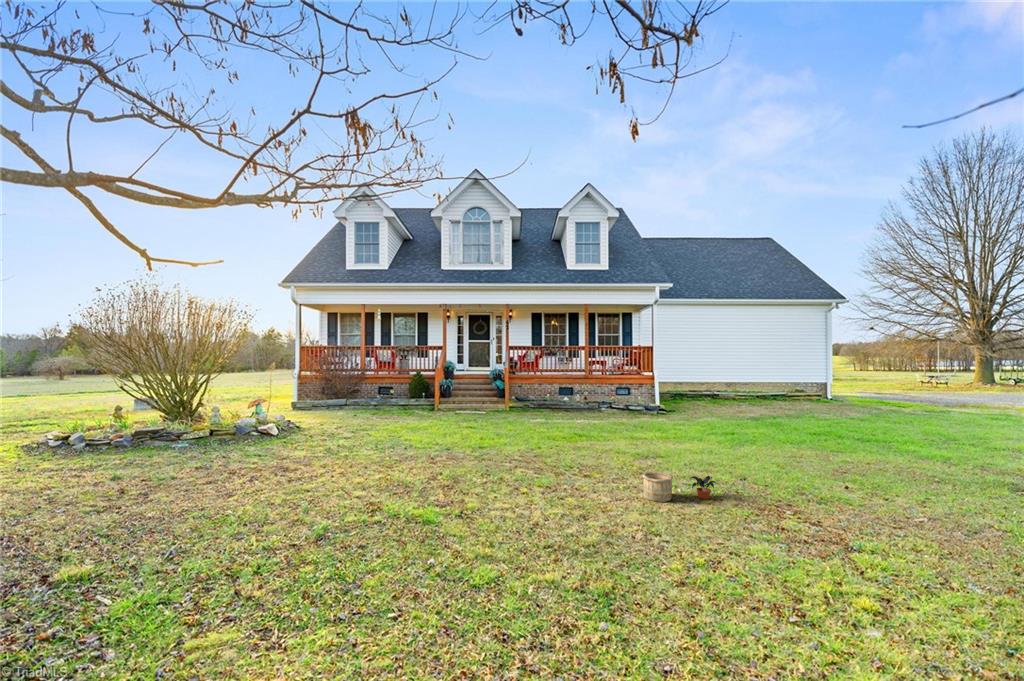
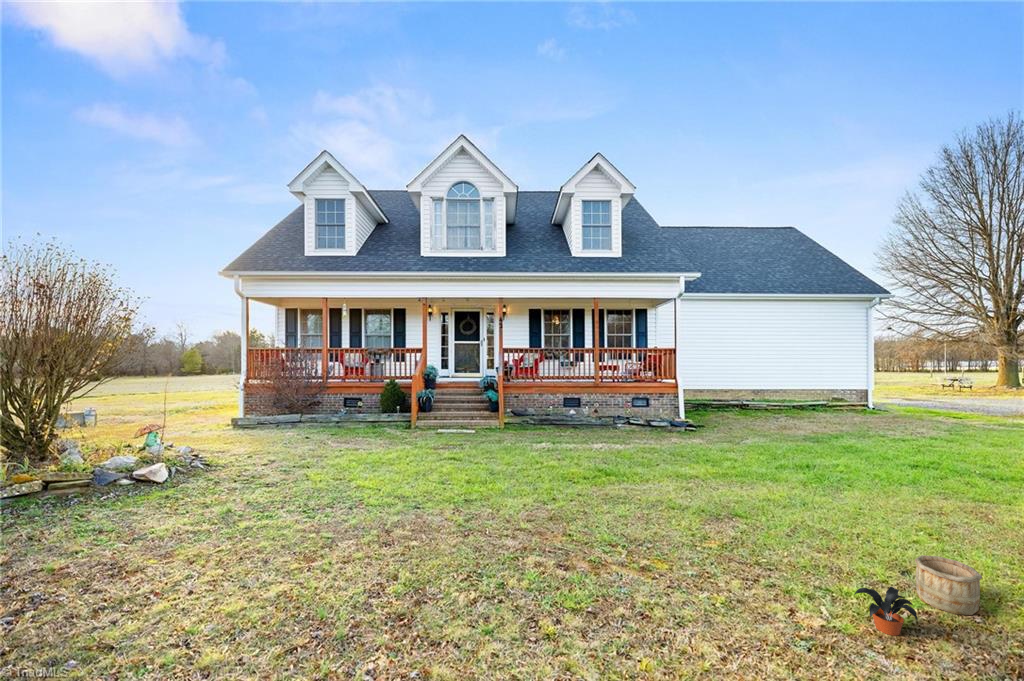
wooden bucket: present [642,472,673,502] -> present [915,555,982,615]

